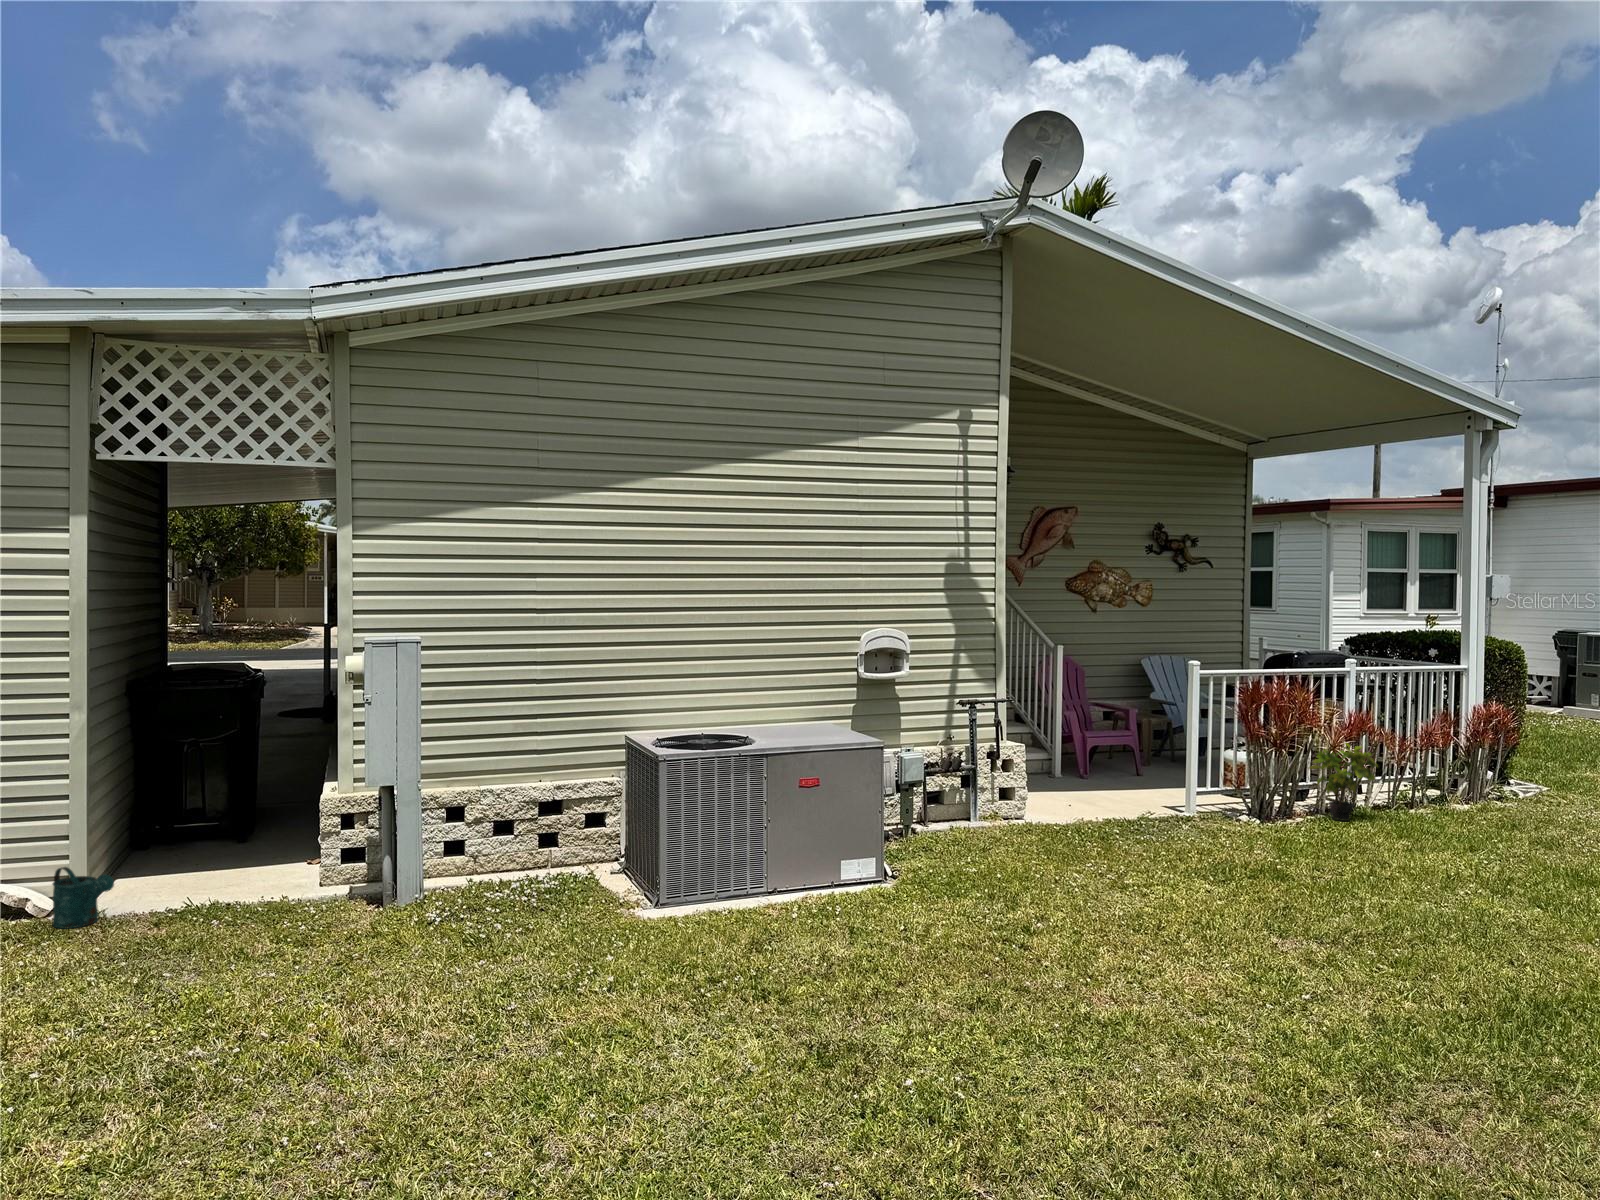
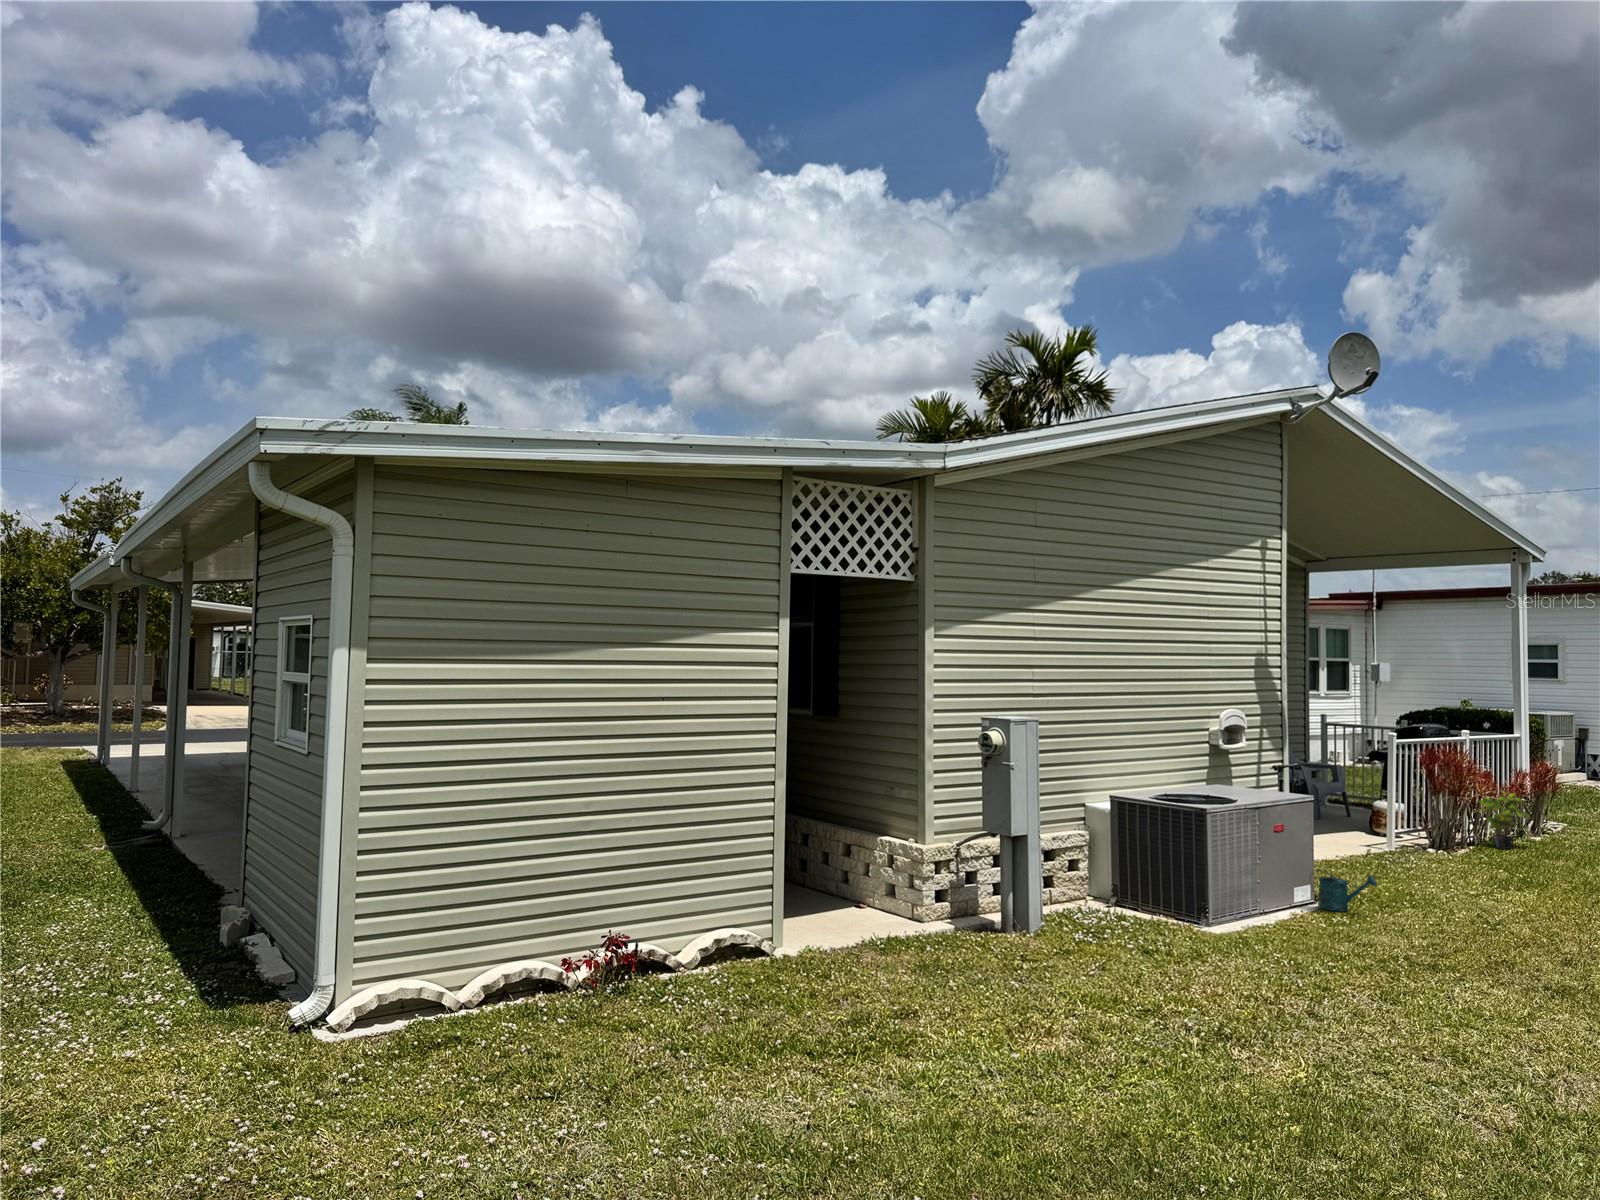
watering can: present [52,867,114,929] -> present [1317,870,1377,911]

